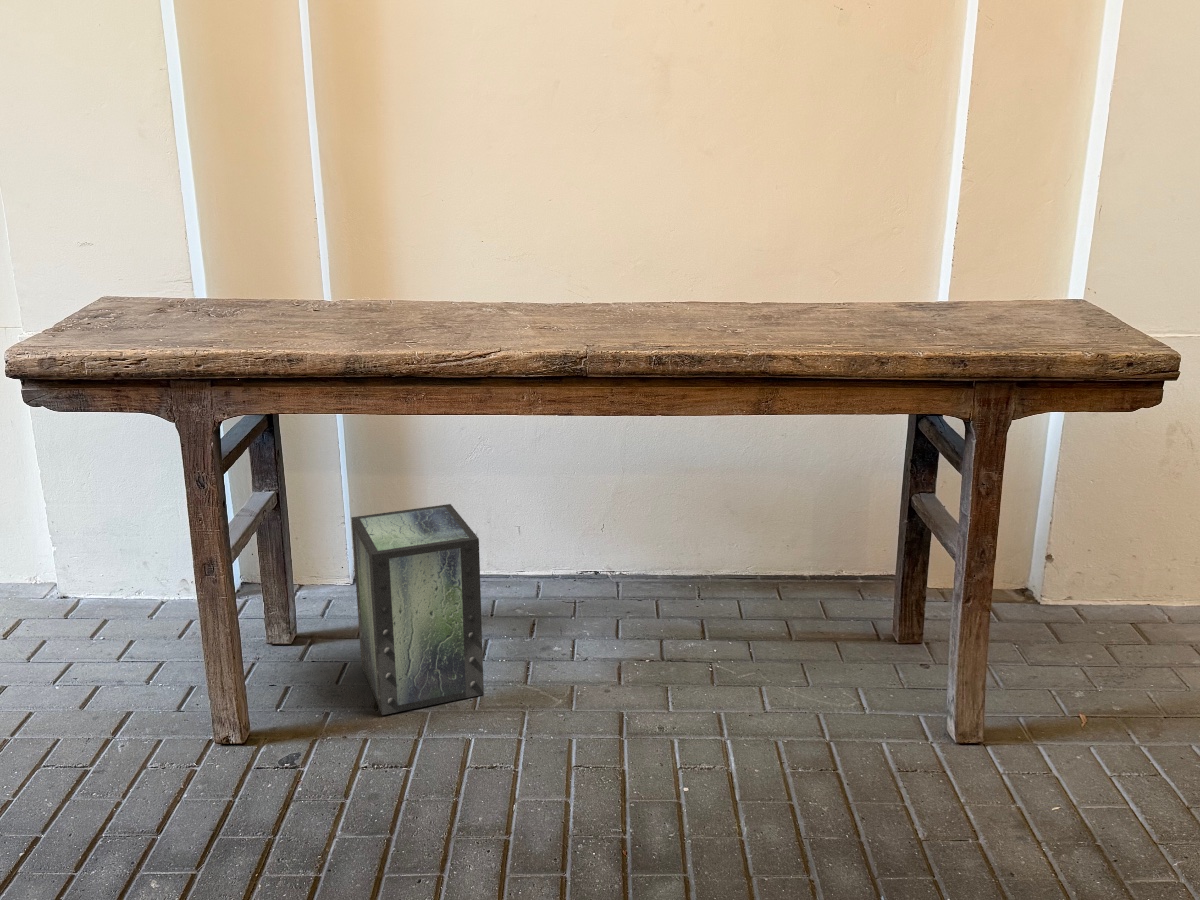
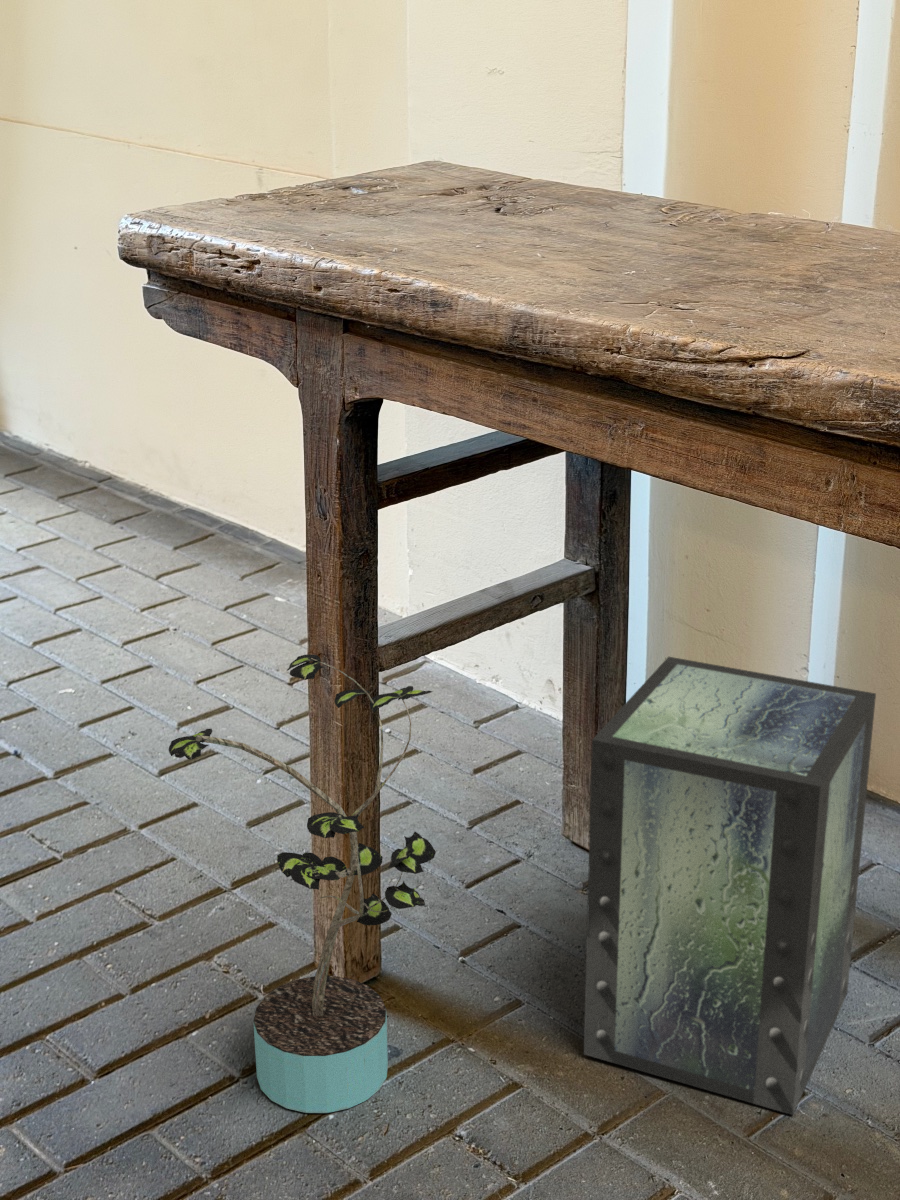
potted plant: none [186,556,345,801] -> present [169,654,436,1113]

